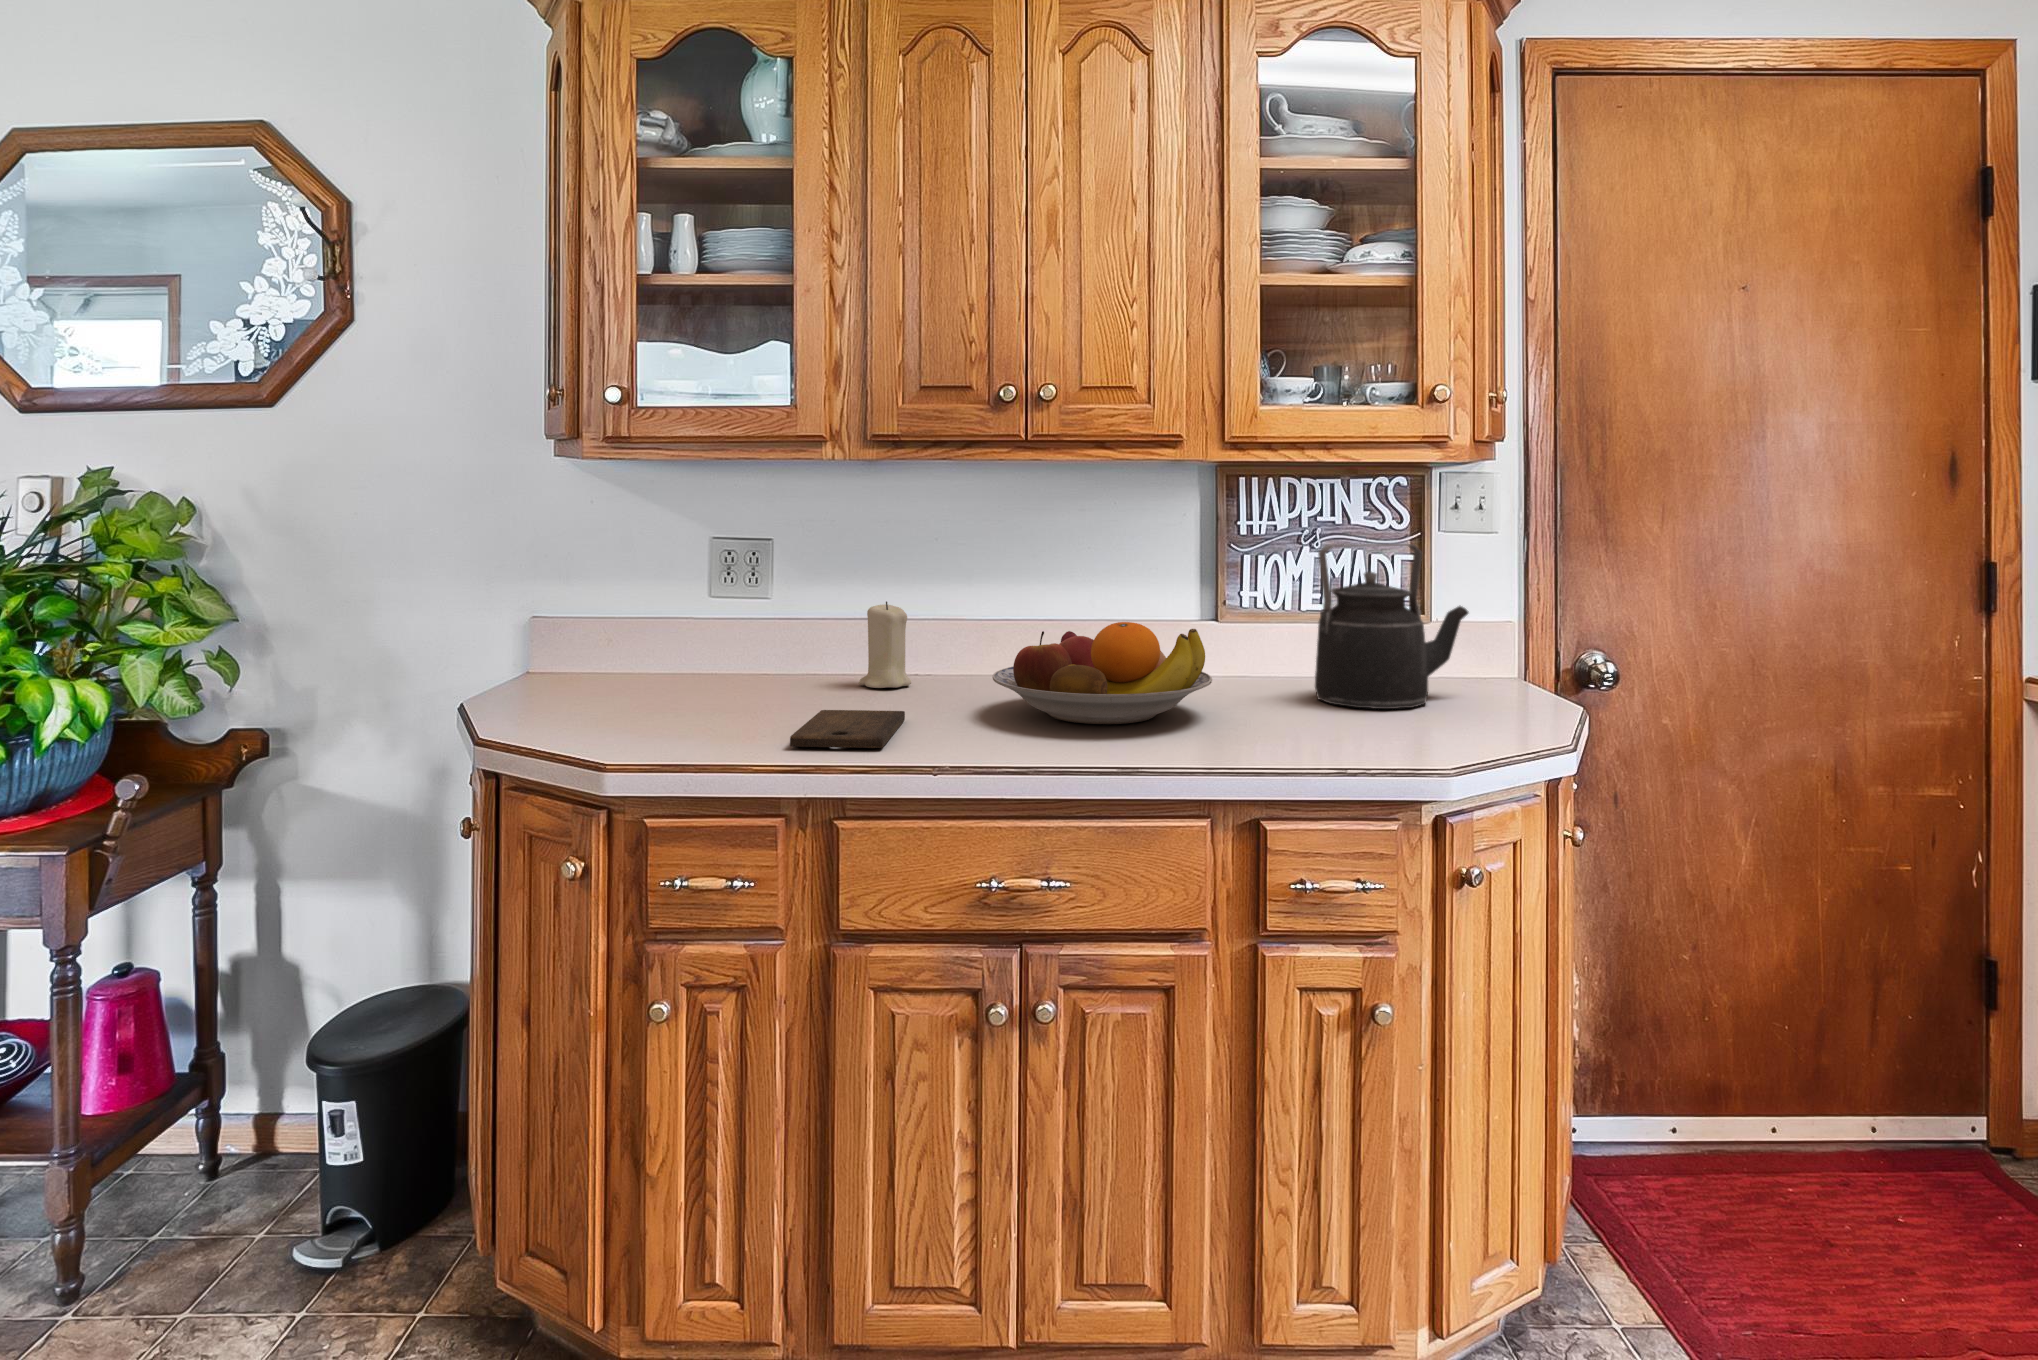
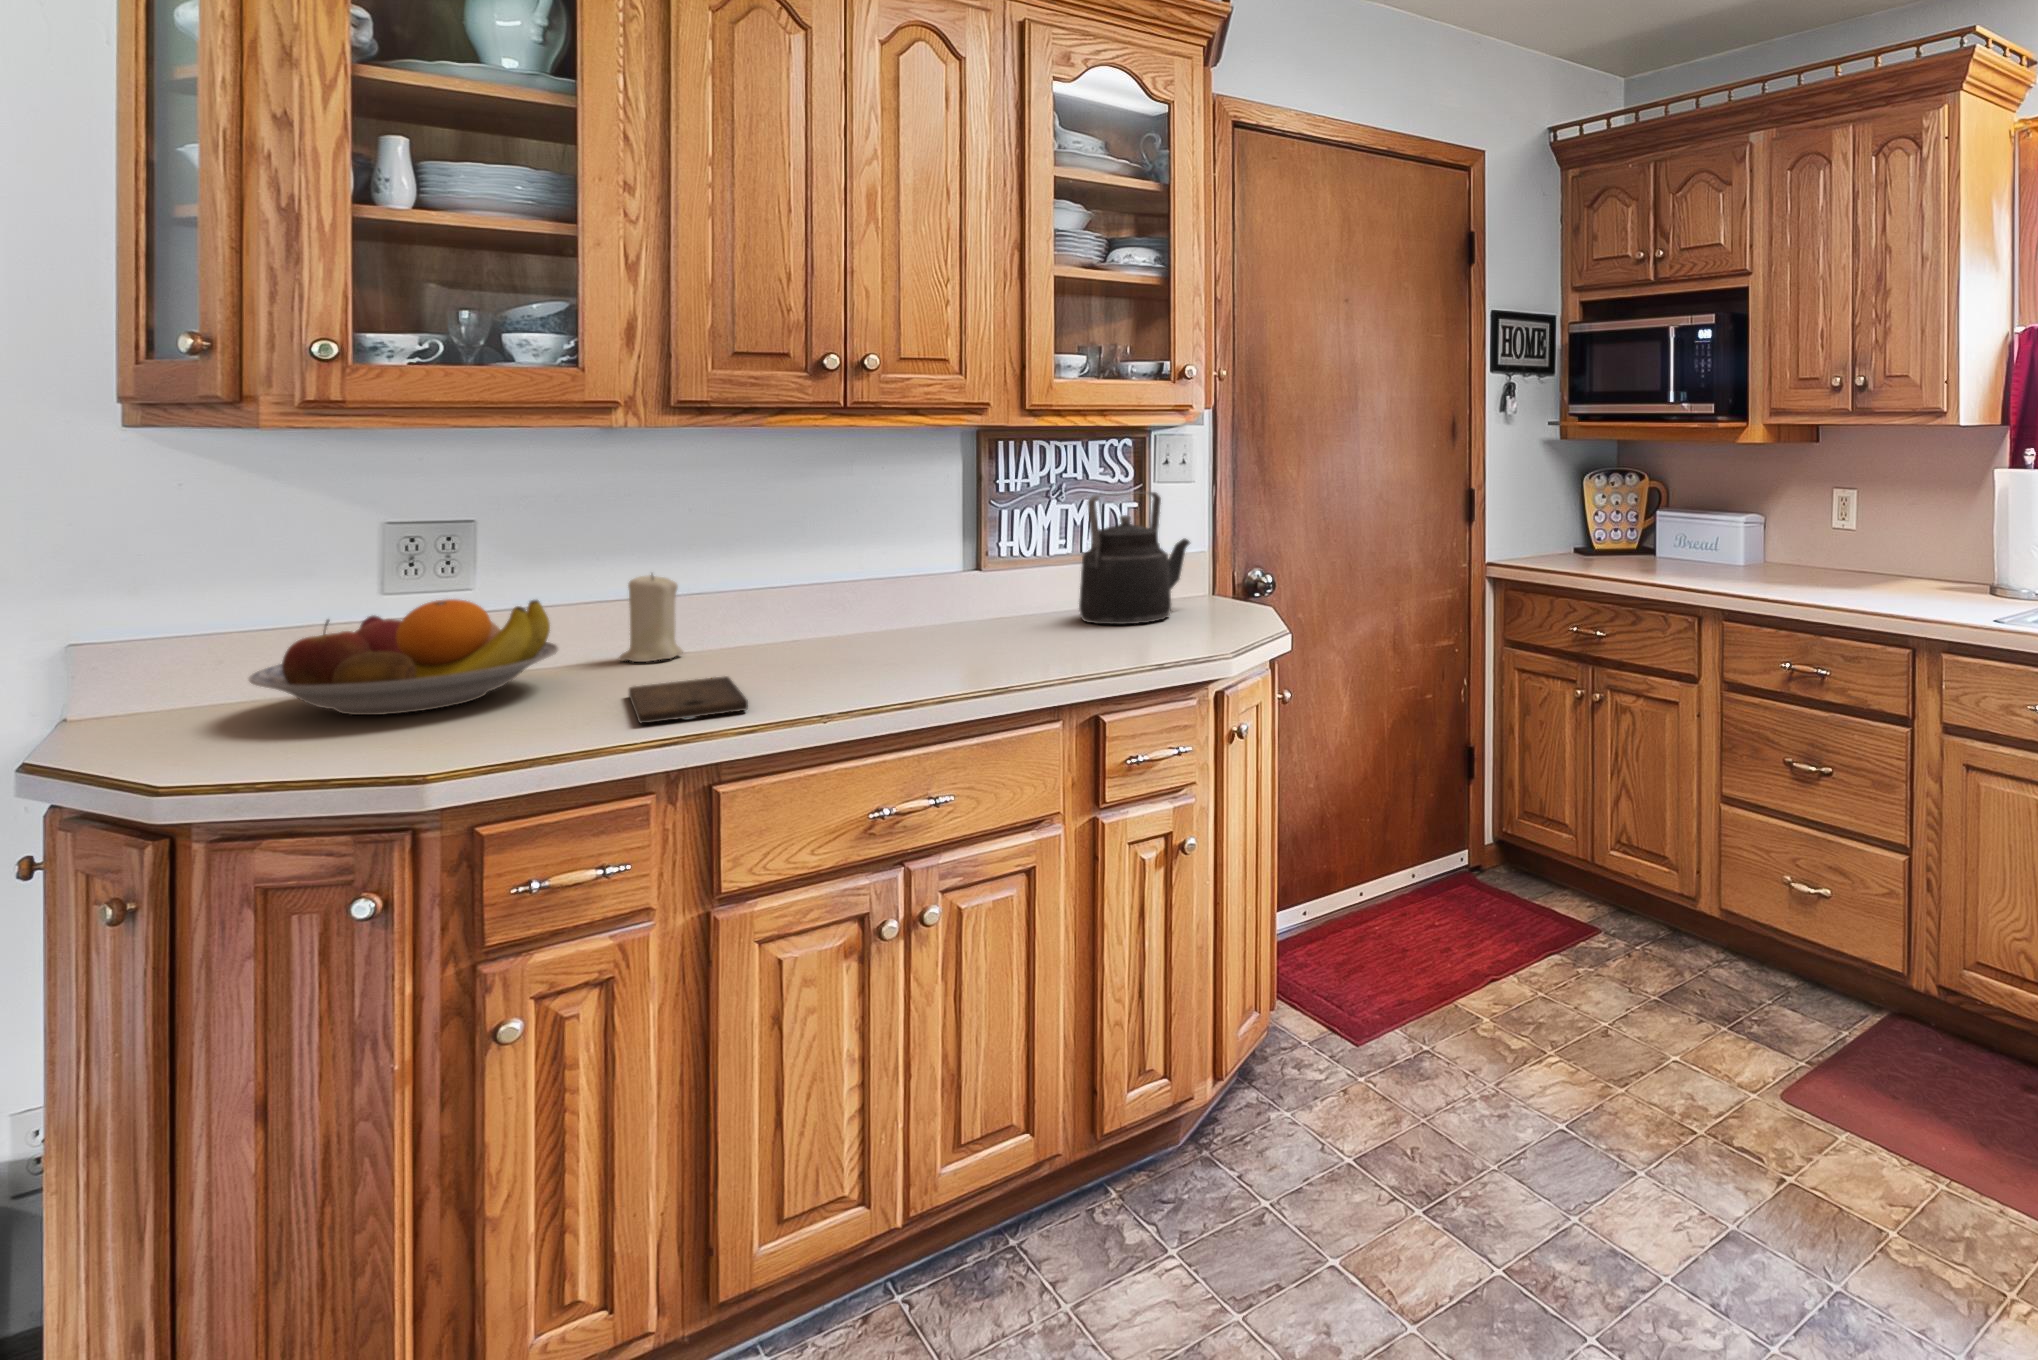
fruit bowl: present [993,622,1212,724] -> present [249,599,558,715]

